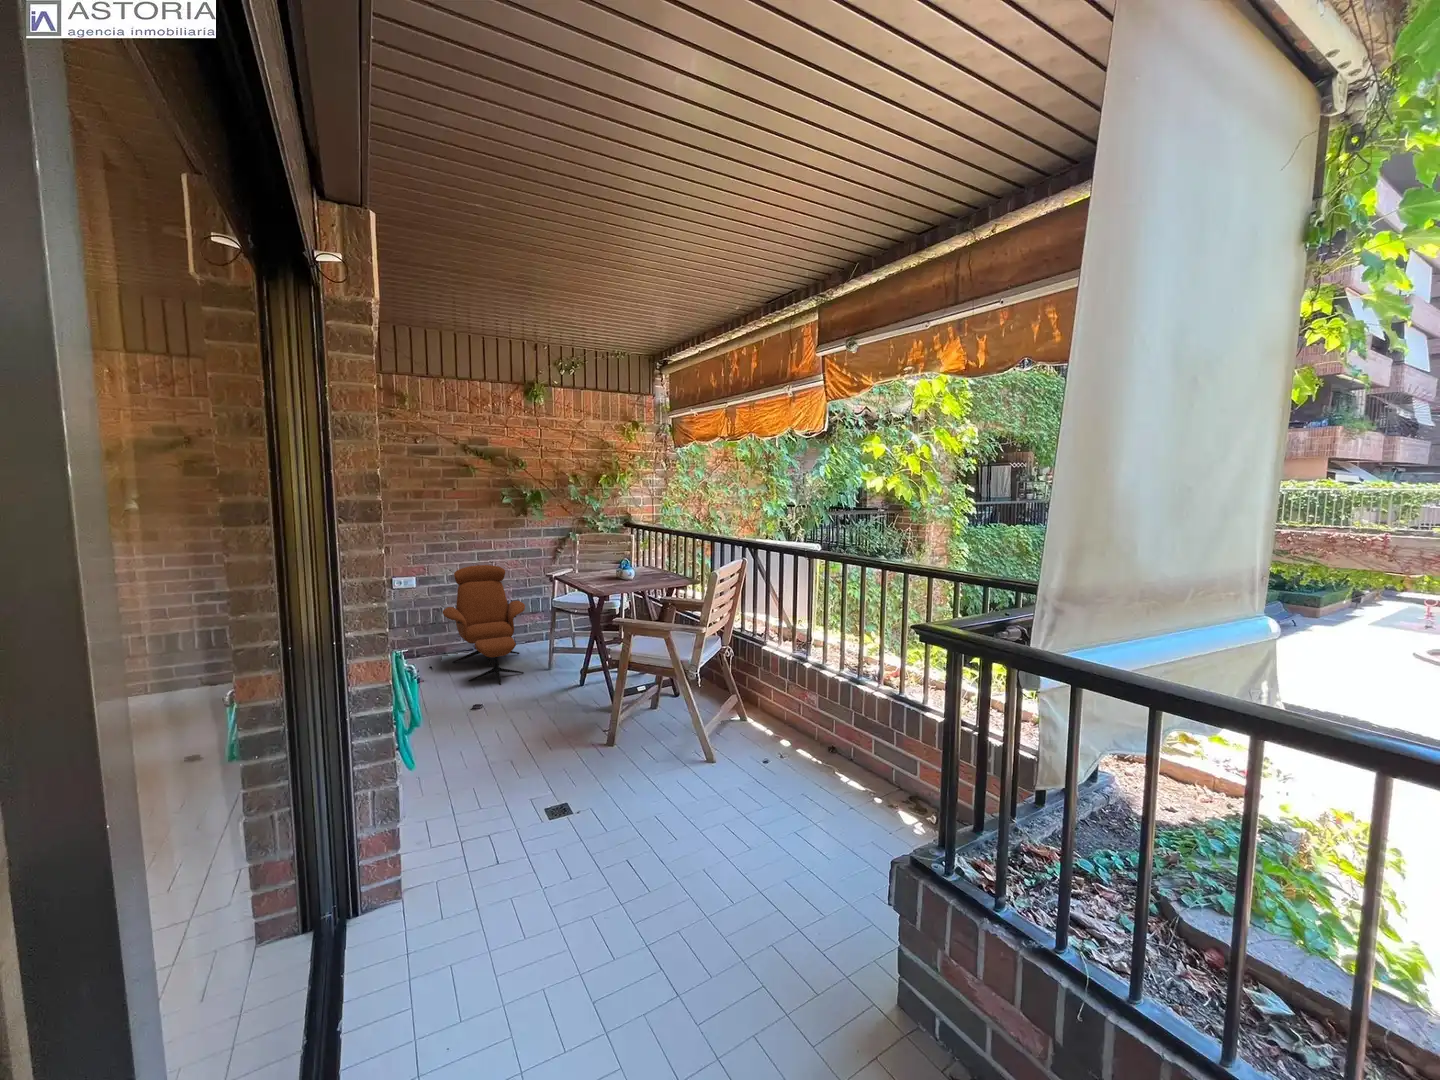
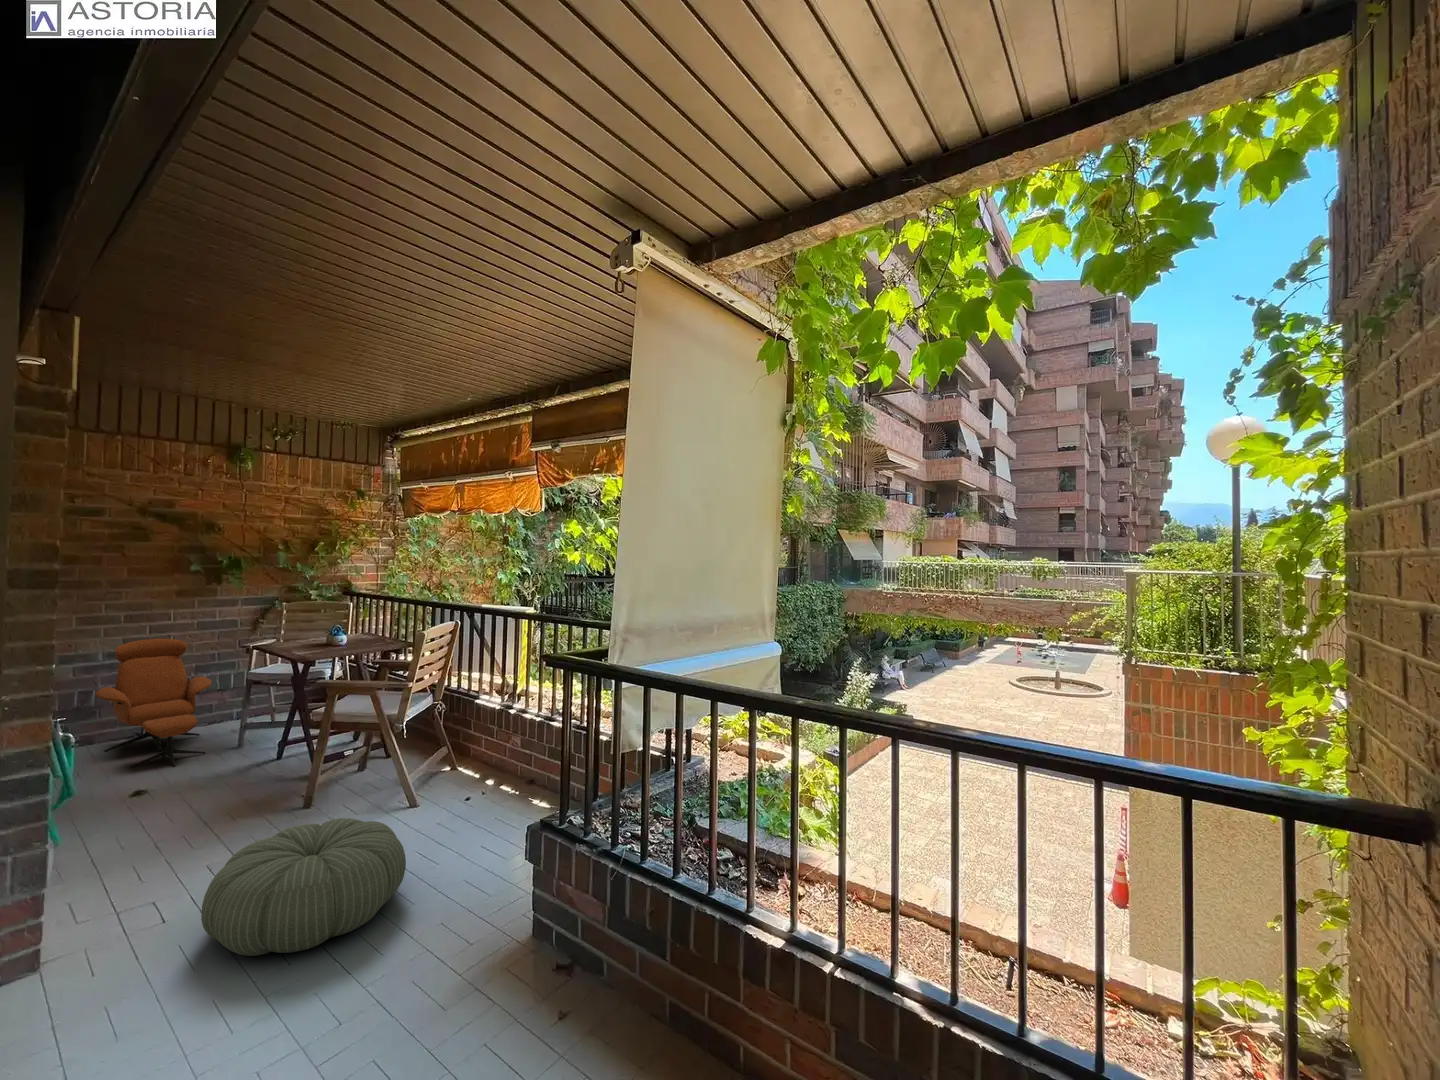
pouf: none [515,792,721,971] -> present [201,818,406,956]

